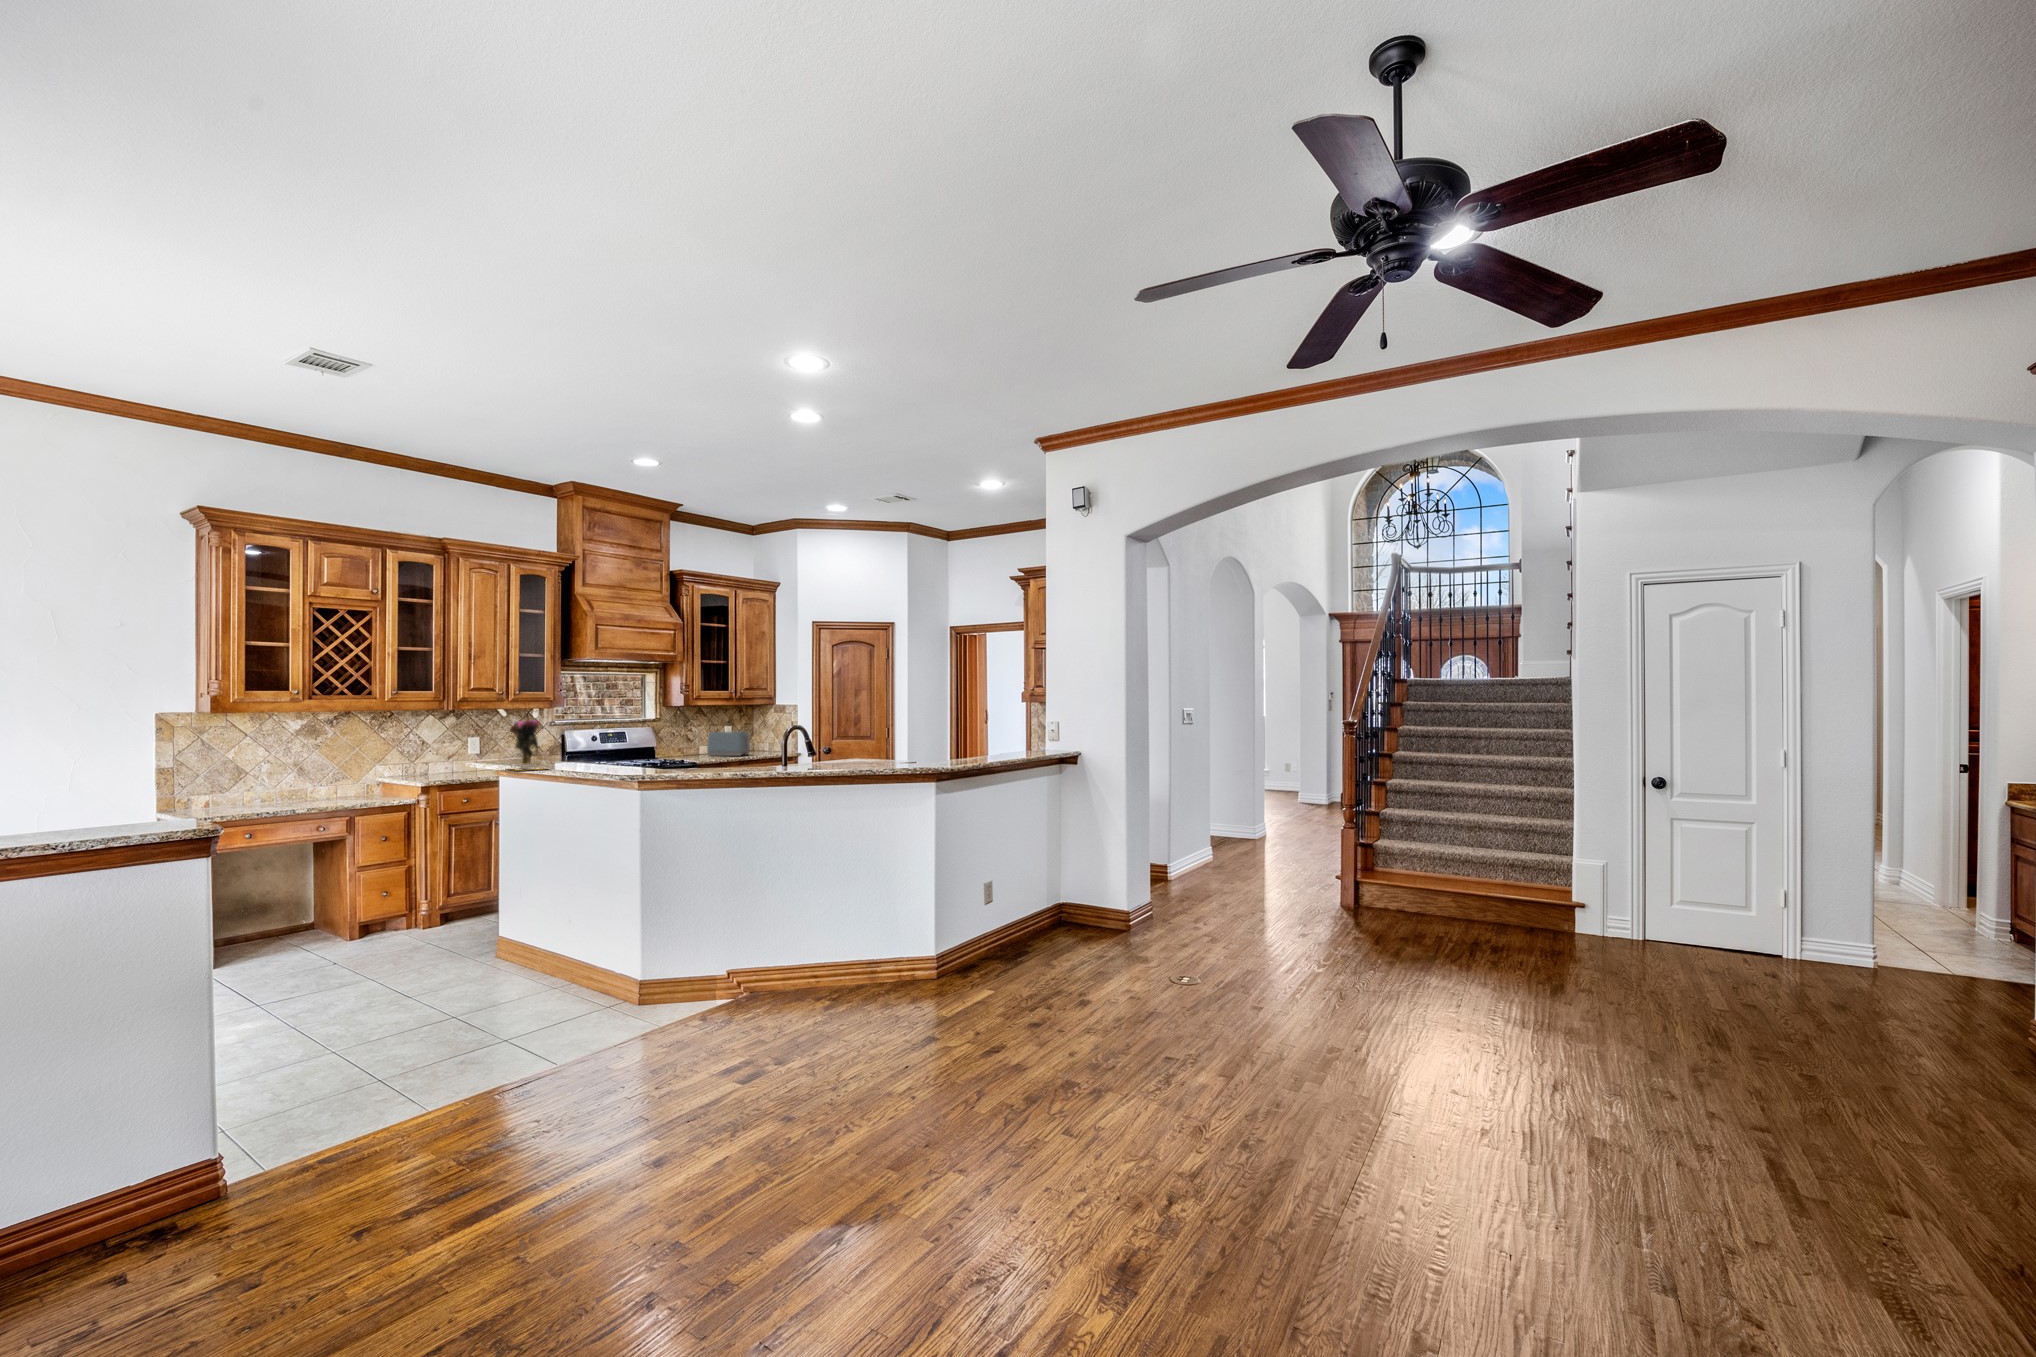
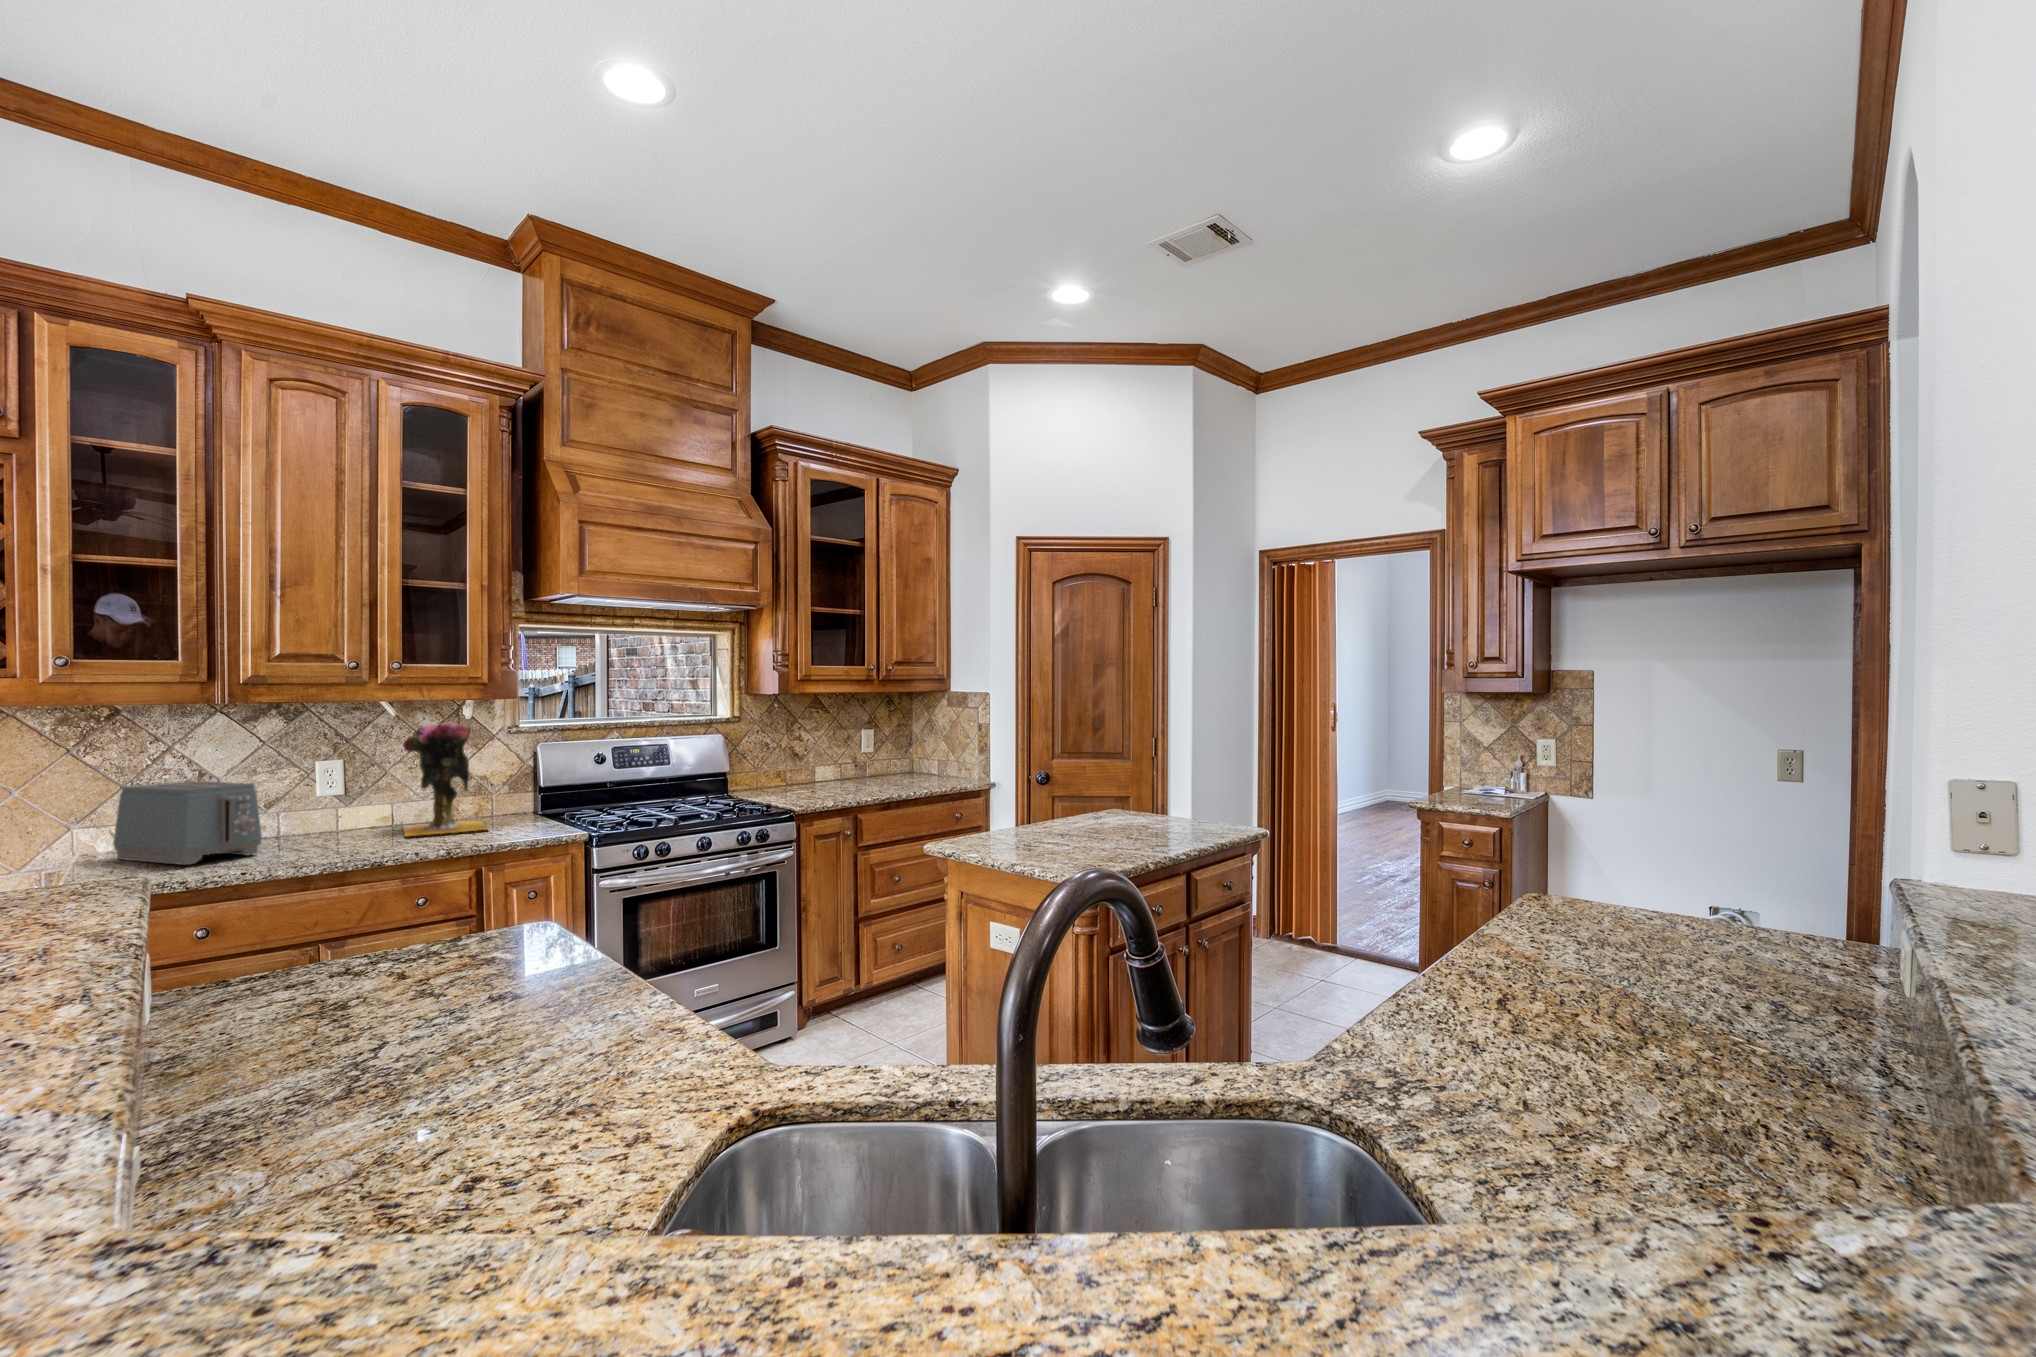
toaster: present [707,731,750,756] -> present [113,781,262,865]

